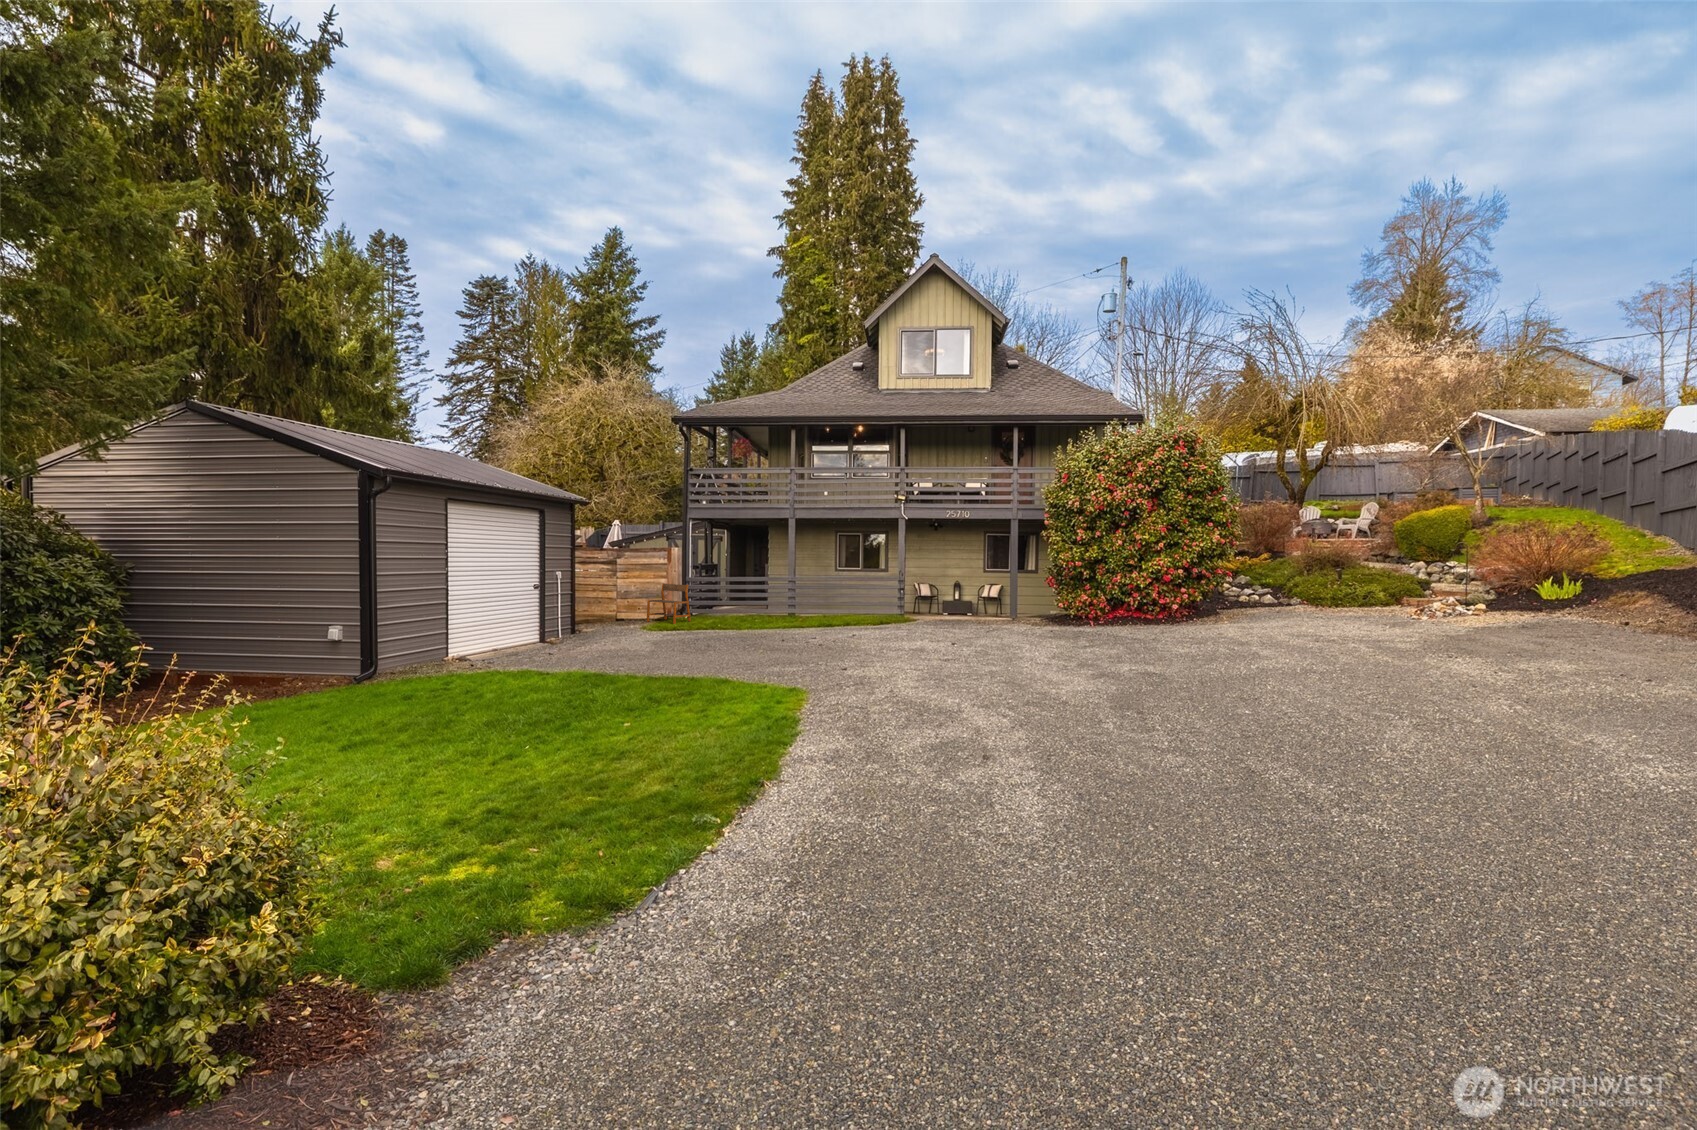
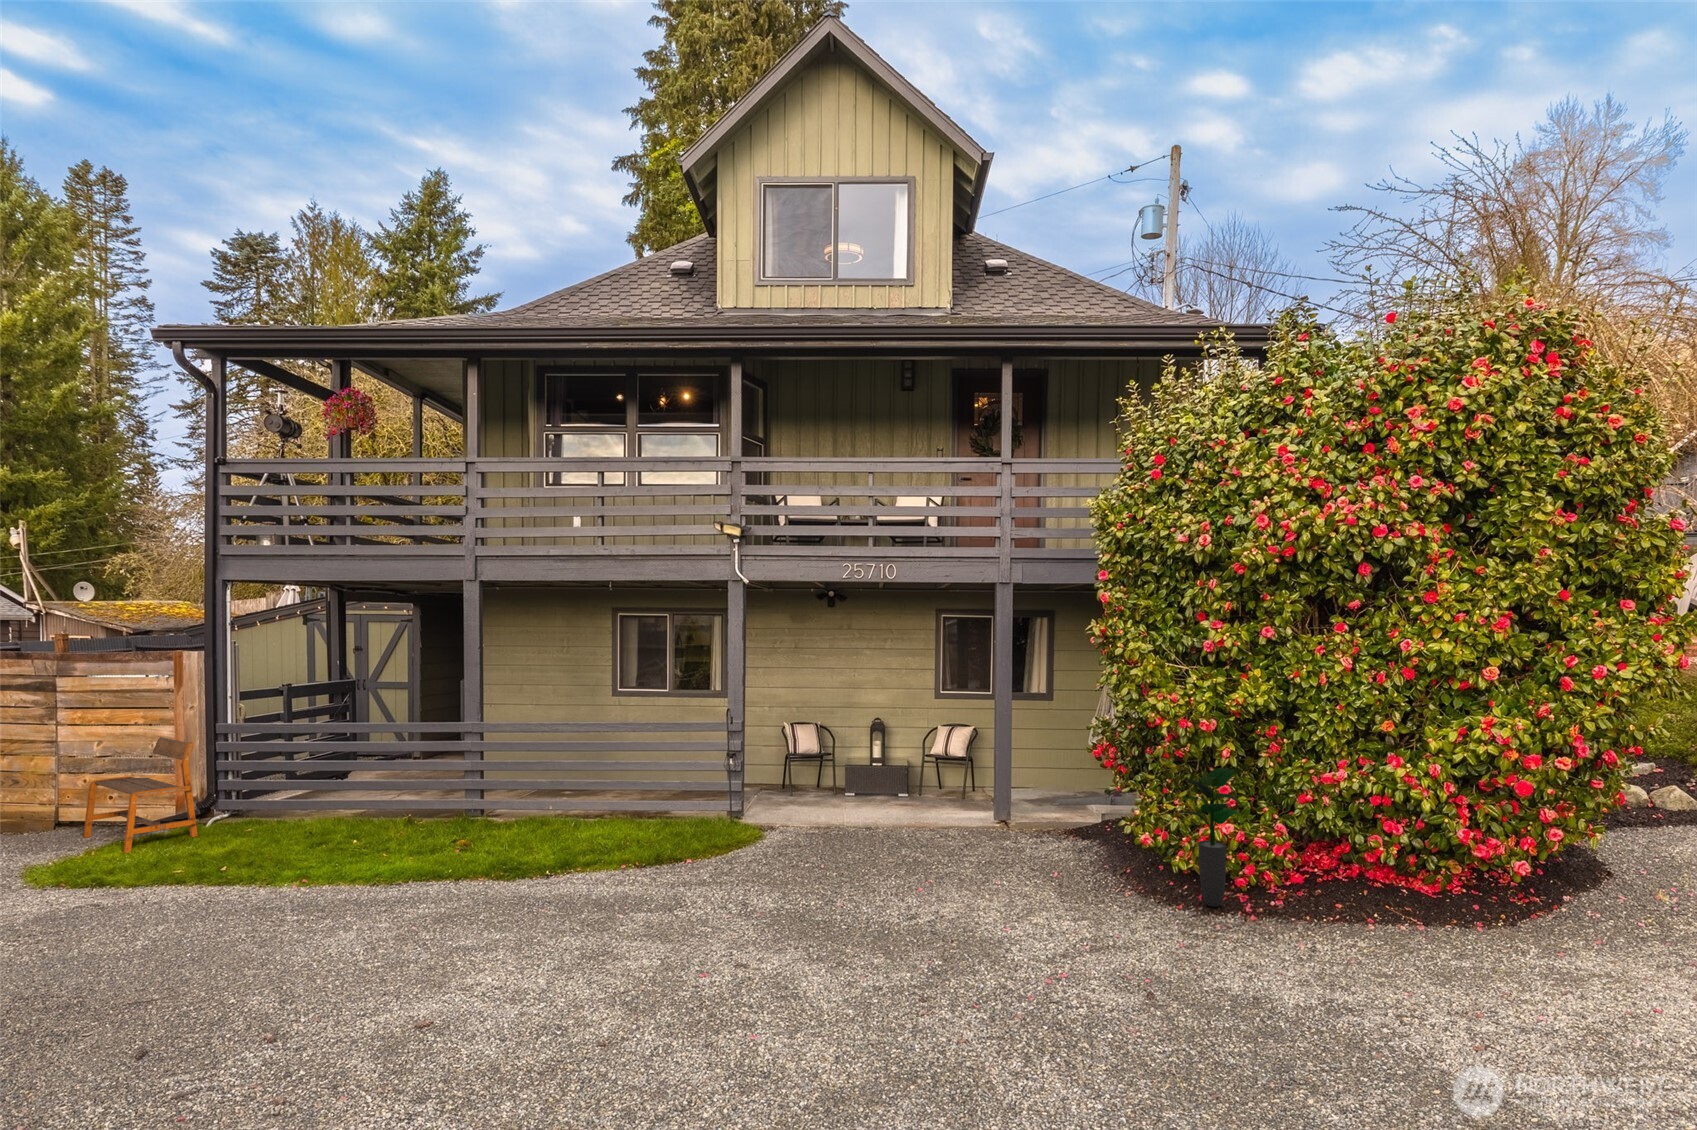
potted plant: none [1068,583,1090,628] -> present [1179,769,1244,907]

